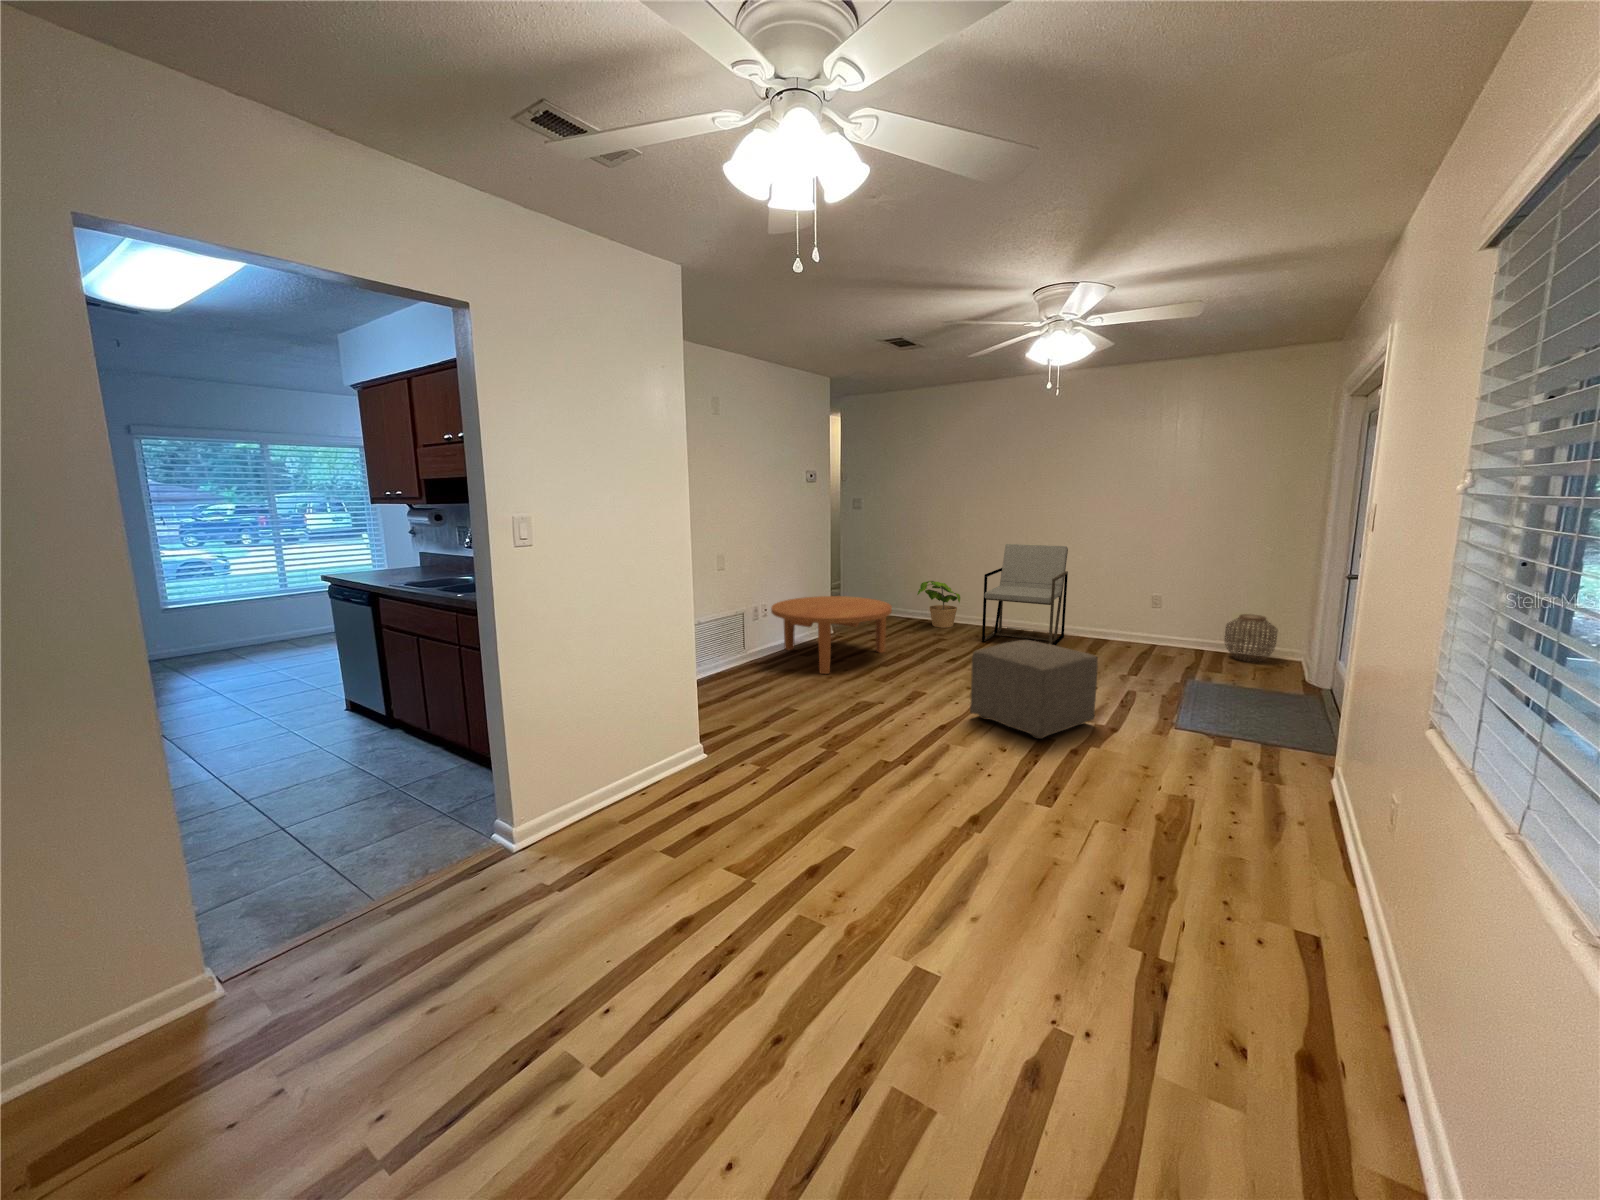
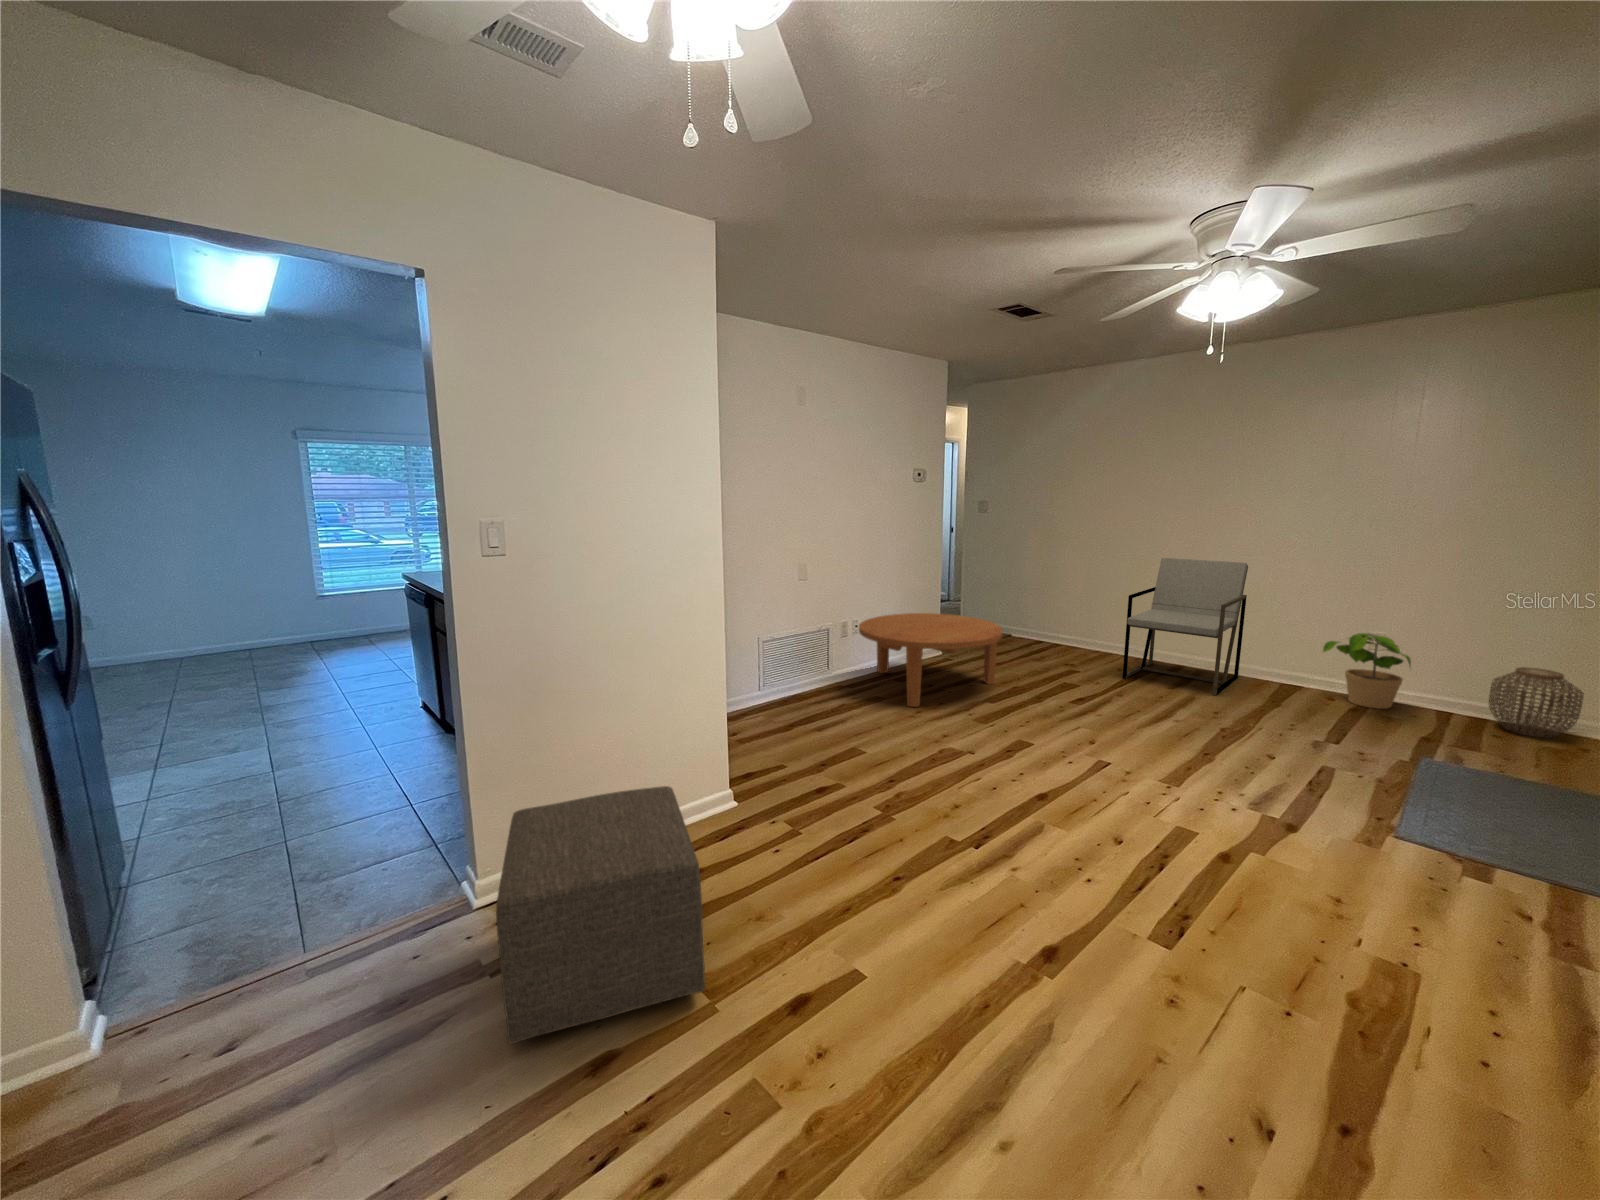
potted plant: present [917,581,960,628] -> present [1323,633,1411,709]
ottoman: present [970,640,1098,739] -> present [496,786,705,1043]

